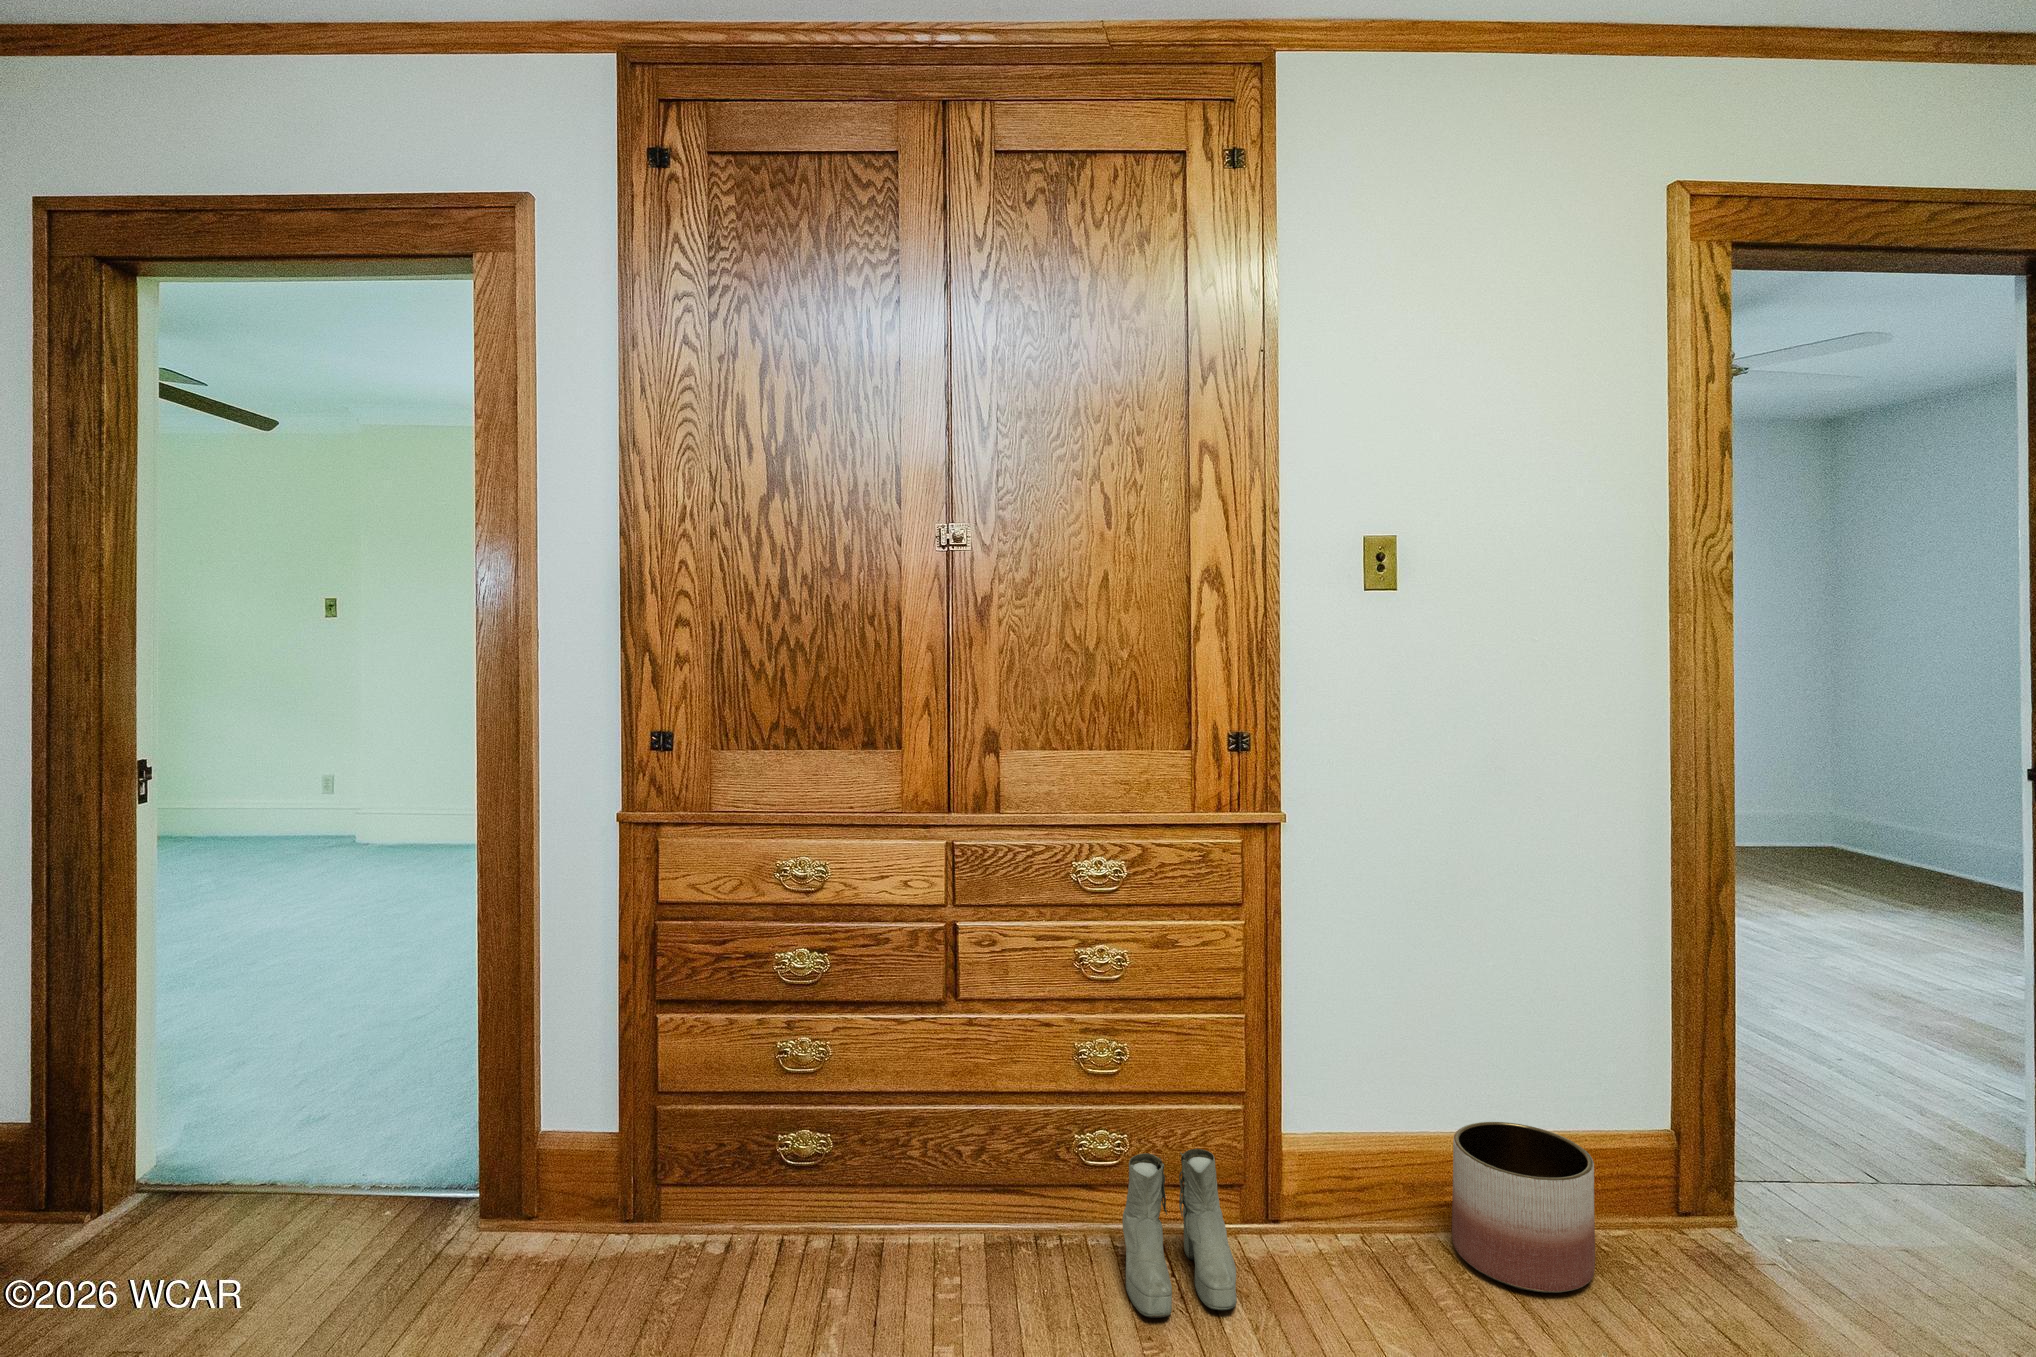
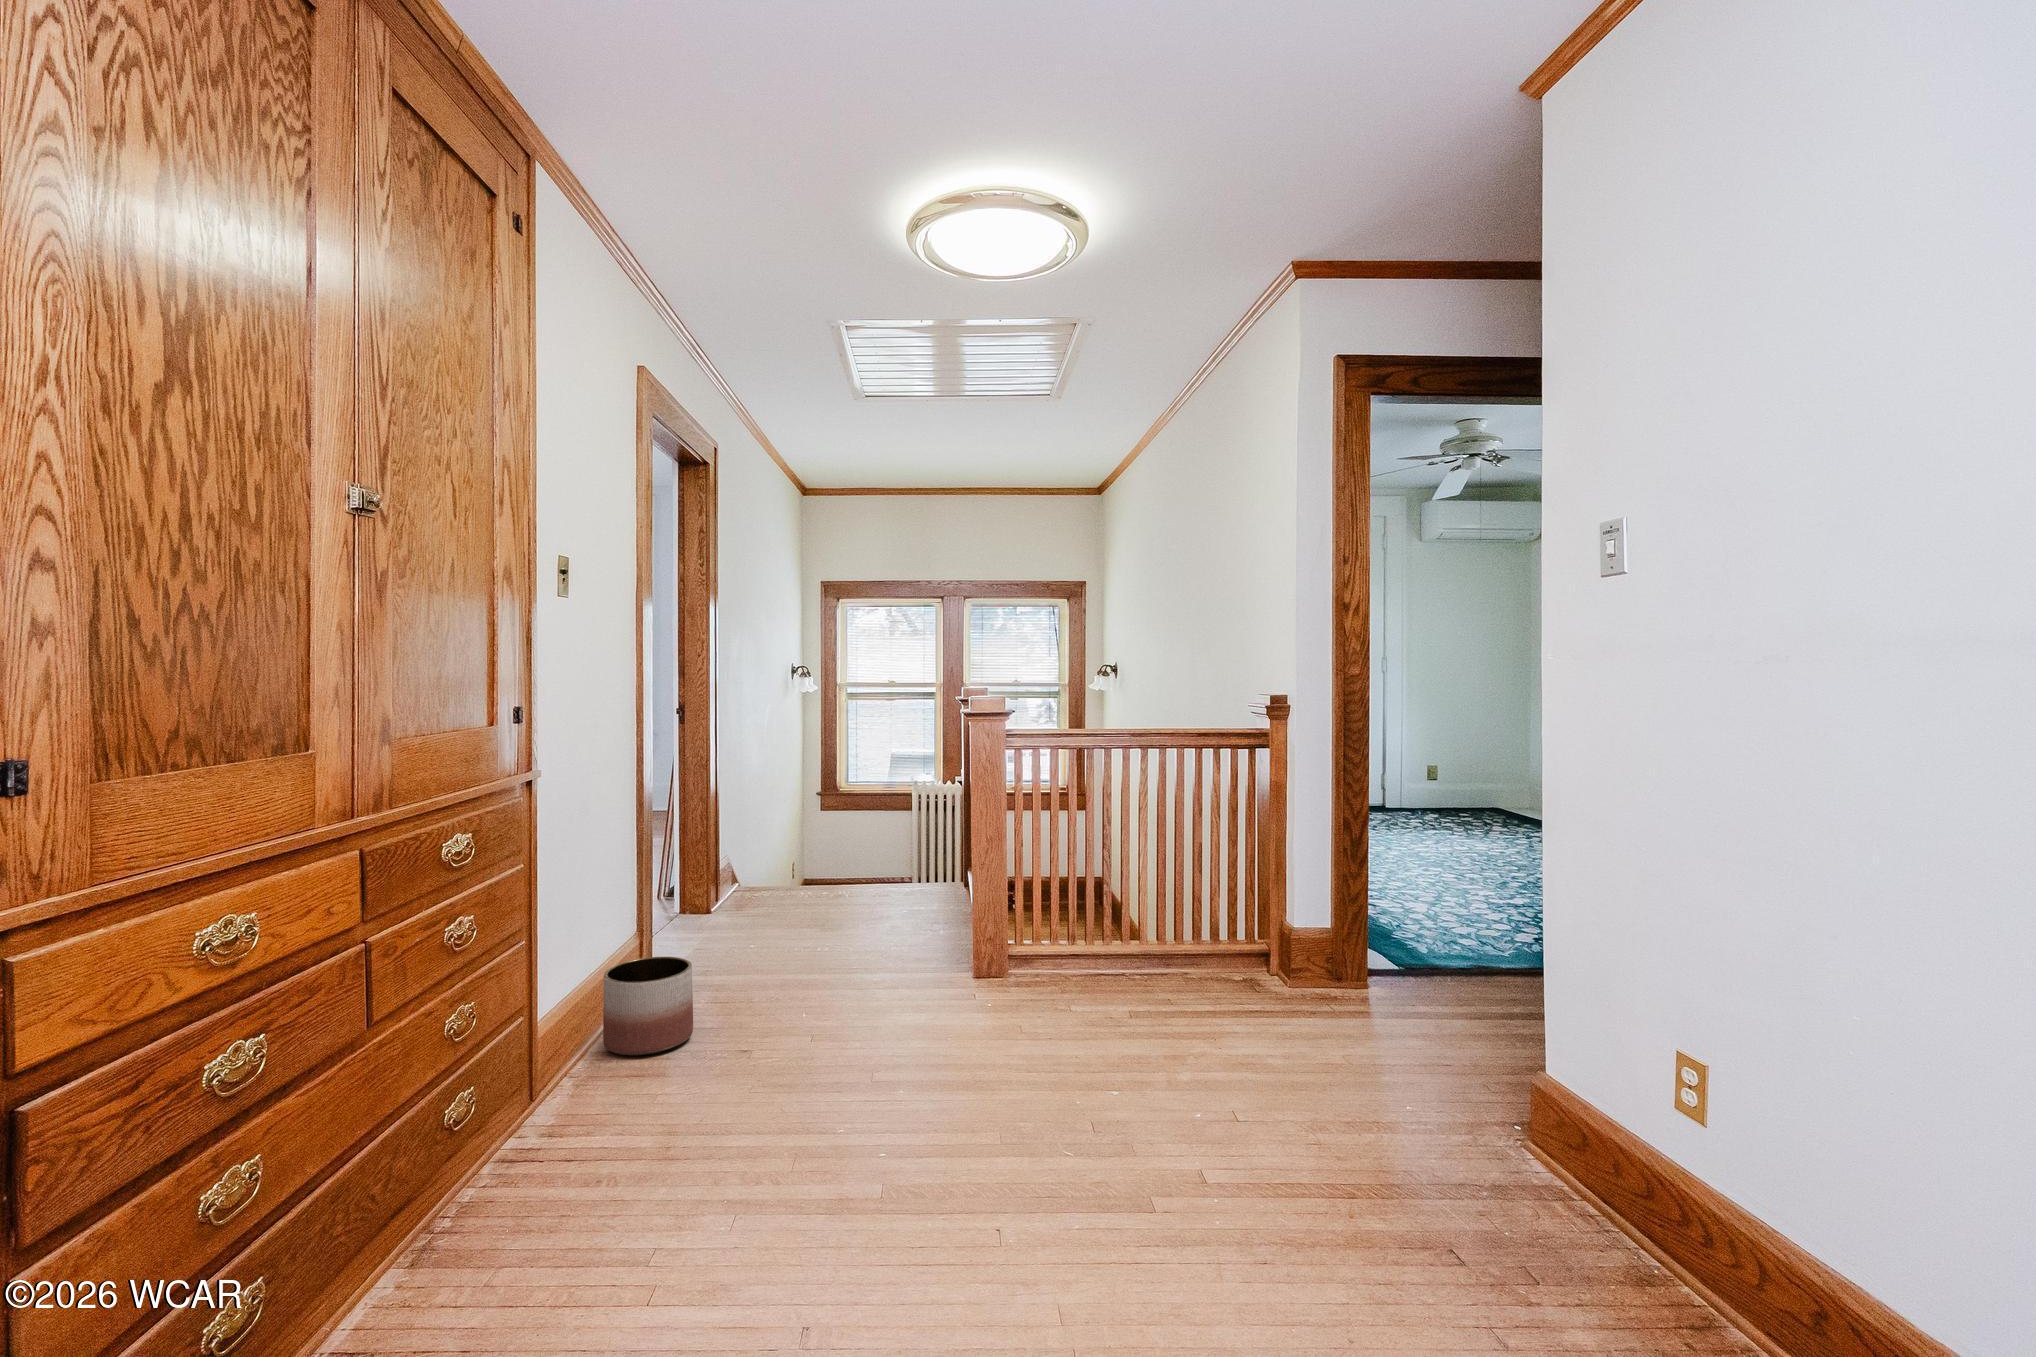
boots: present [1123,1149,1237,1318] -> none [514,1056,636,1185]

